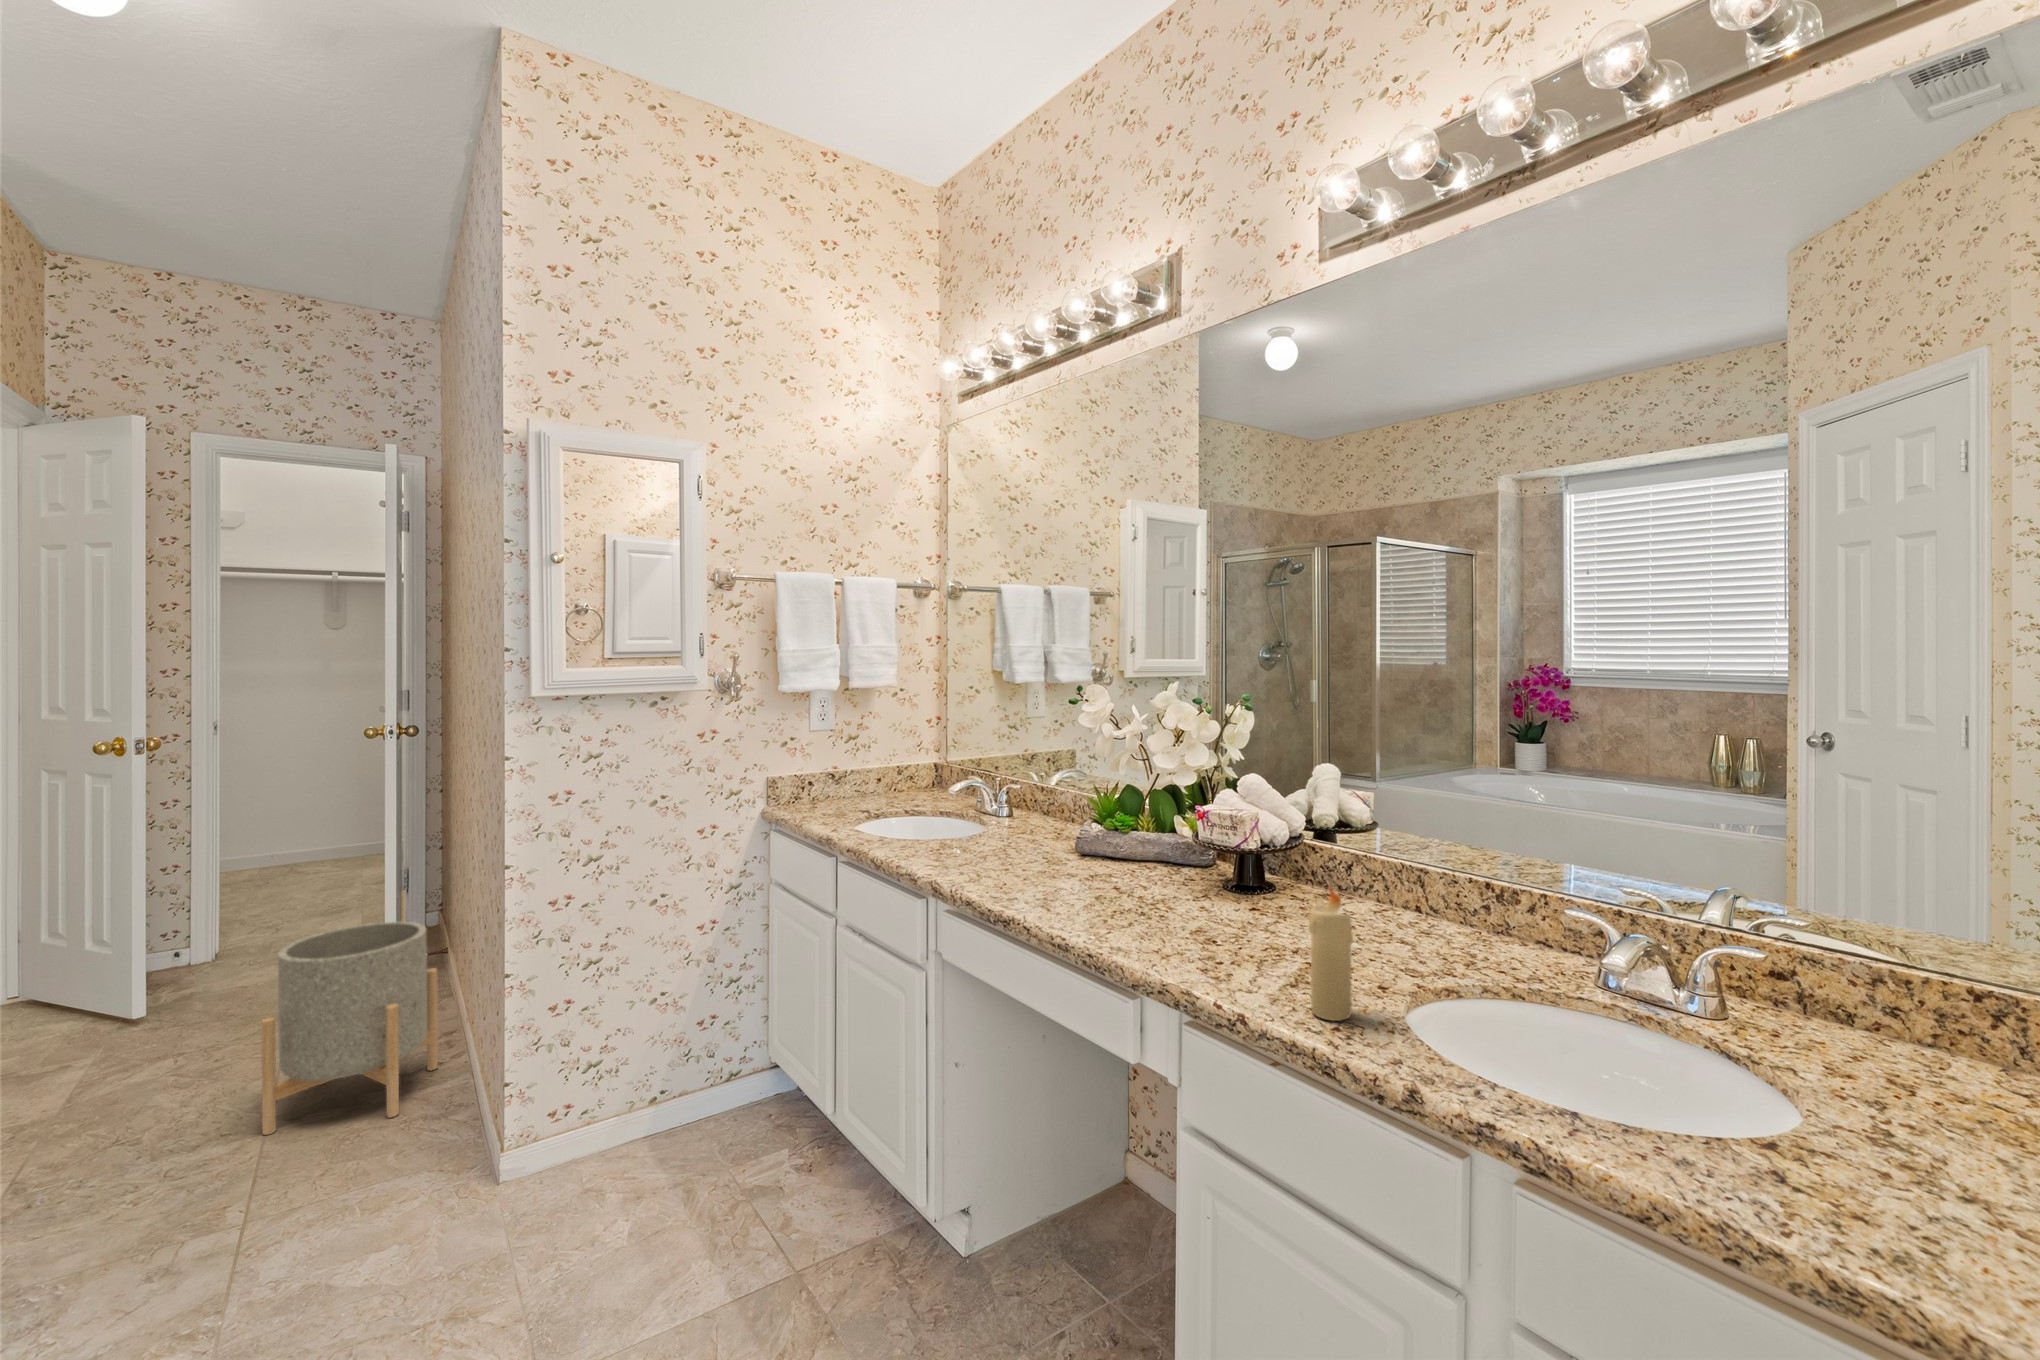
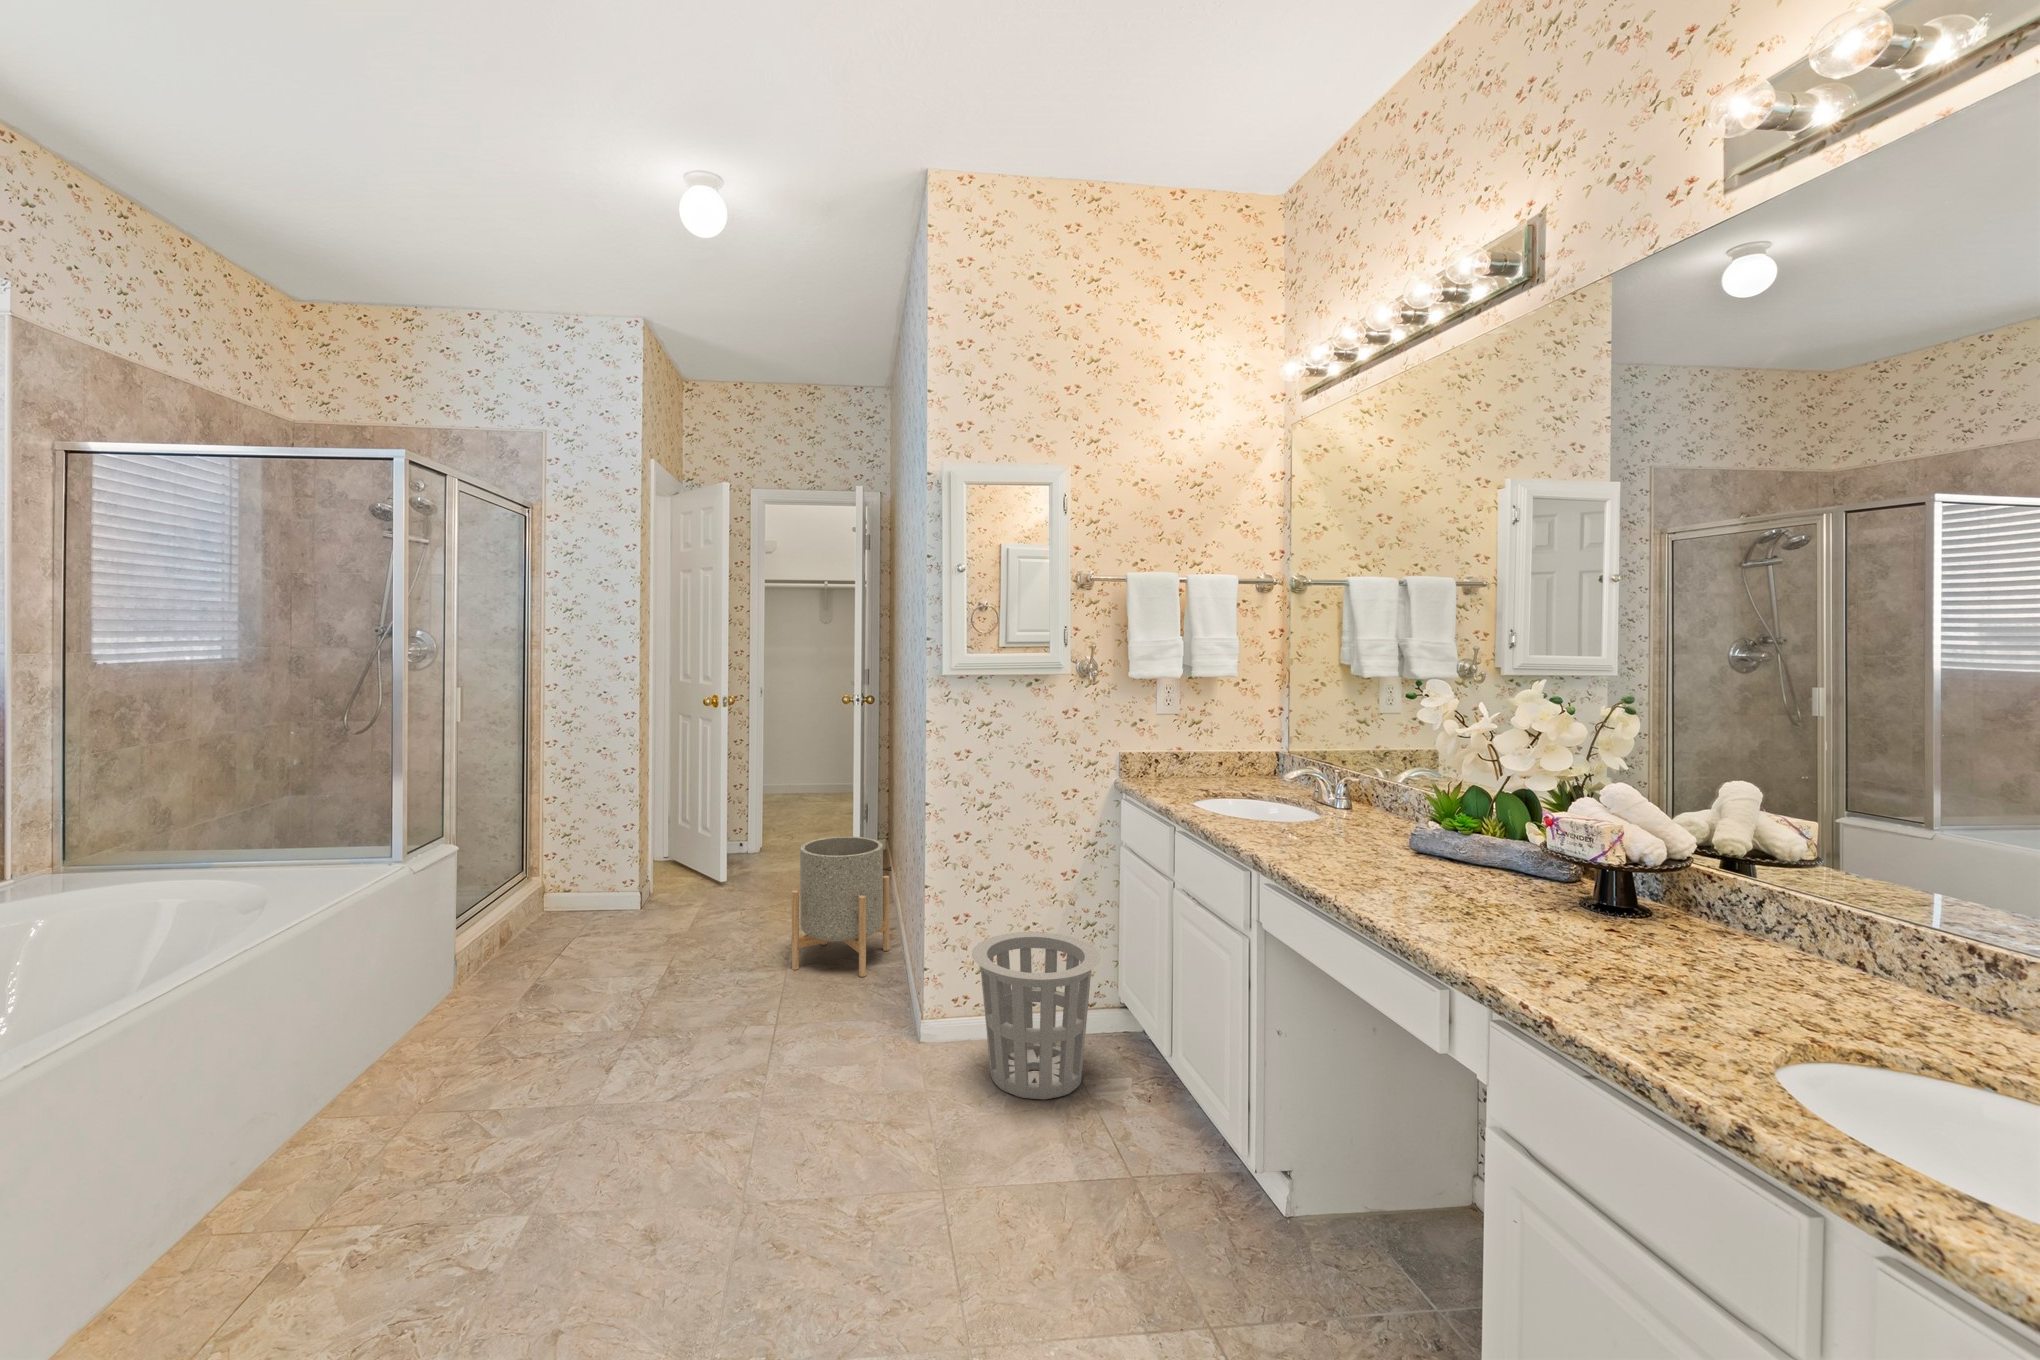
candle: present [1309,888,1353,1021] -> none [1637,900,1696,1047]
waste basket: none [573,1004,748,1222] -> present [972,932,1100,1099]

